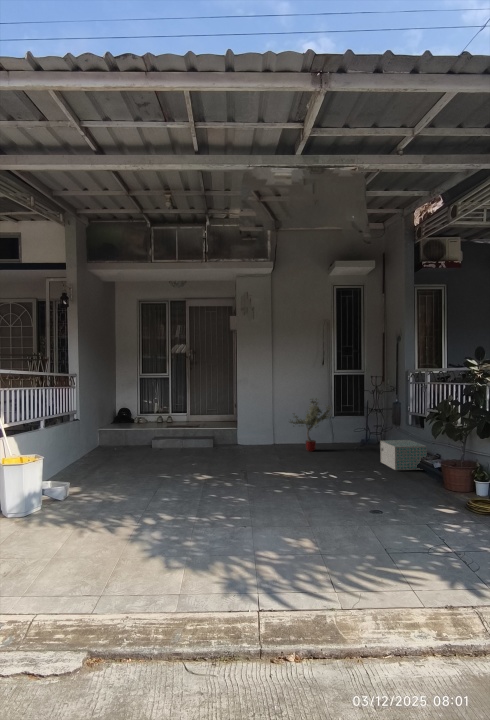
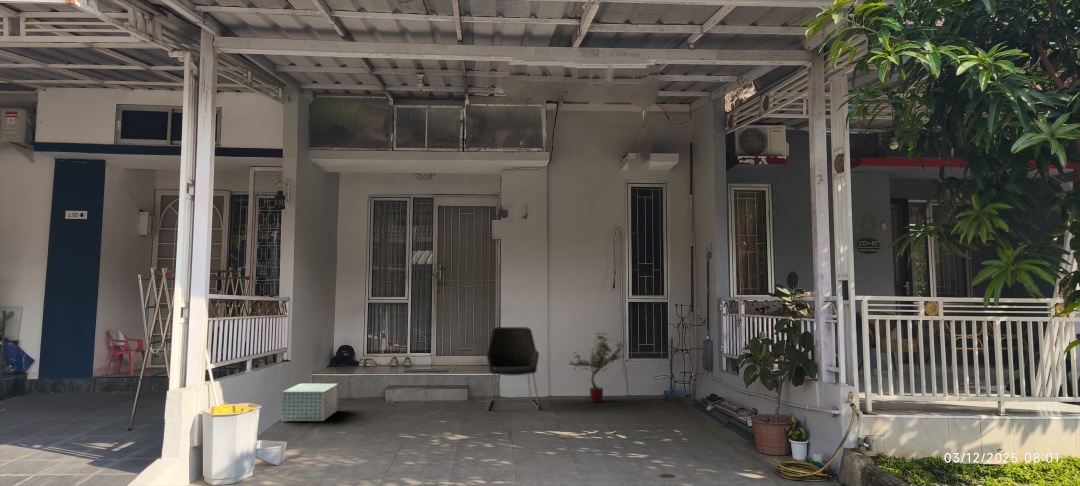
chair: none [226,395,267,457] -> present [486,327,539,409]
storage box: present [380,440,427,470] -> present [282,384,338,421]

